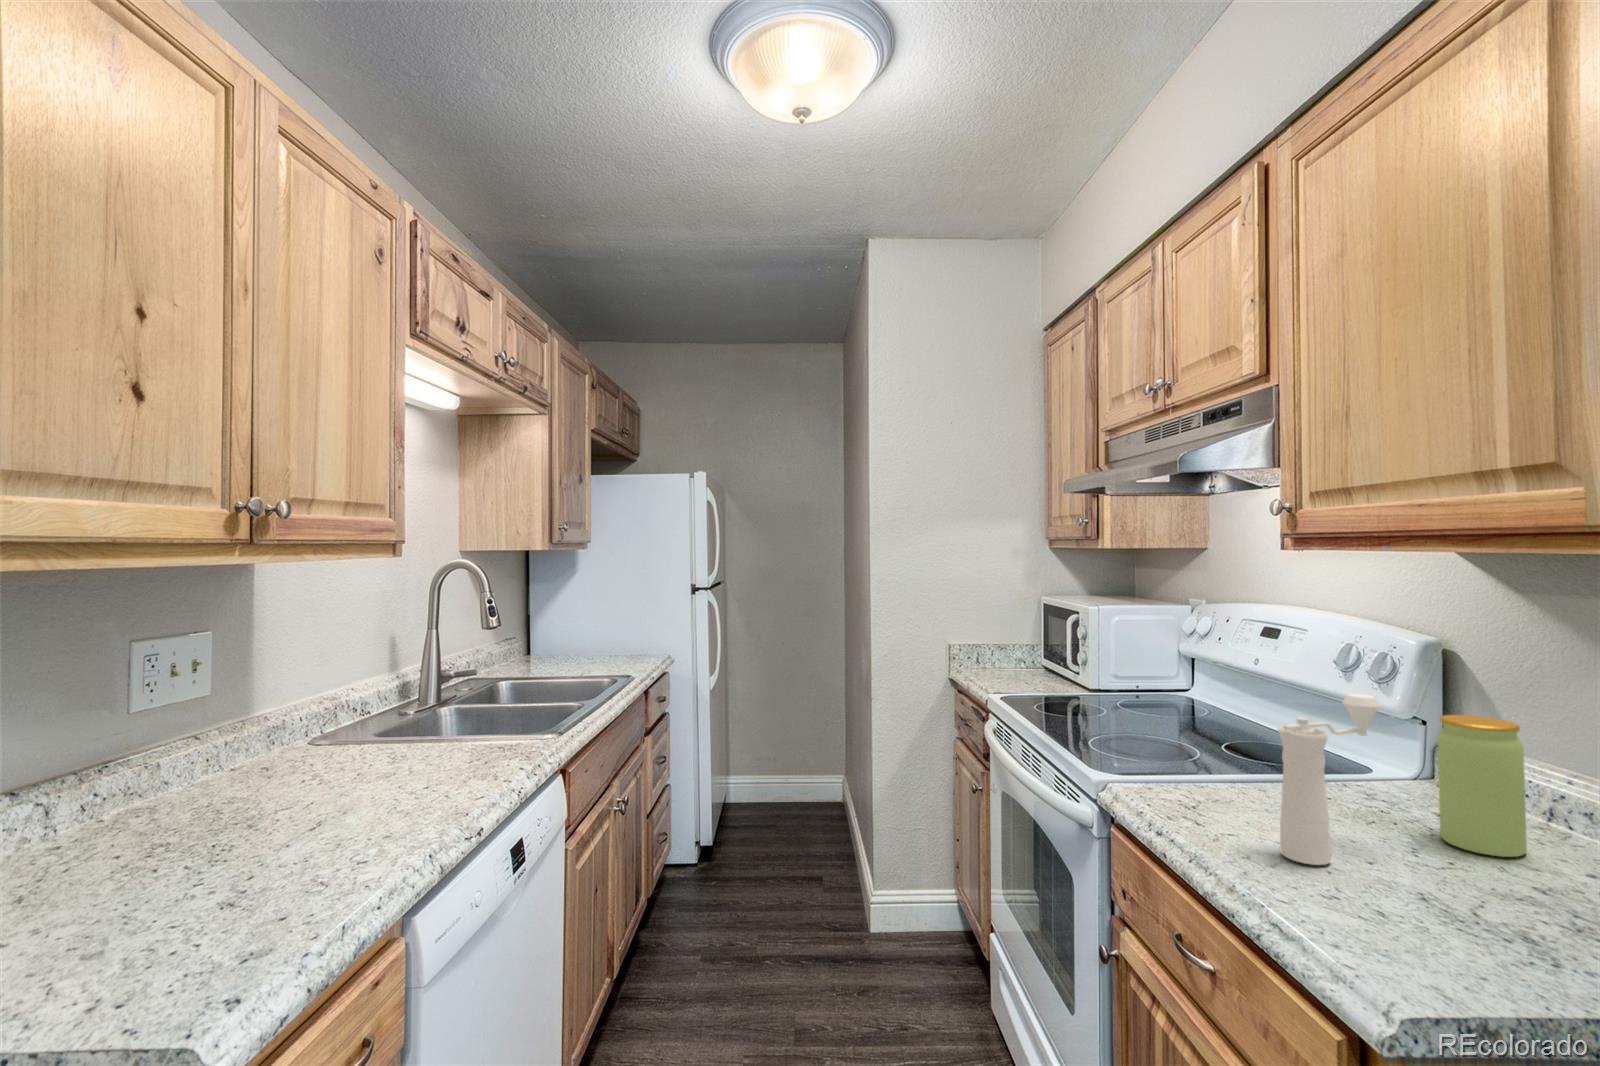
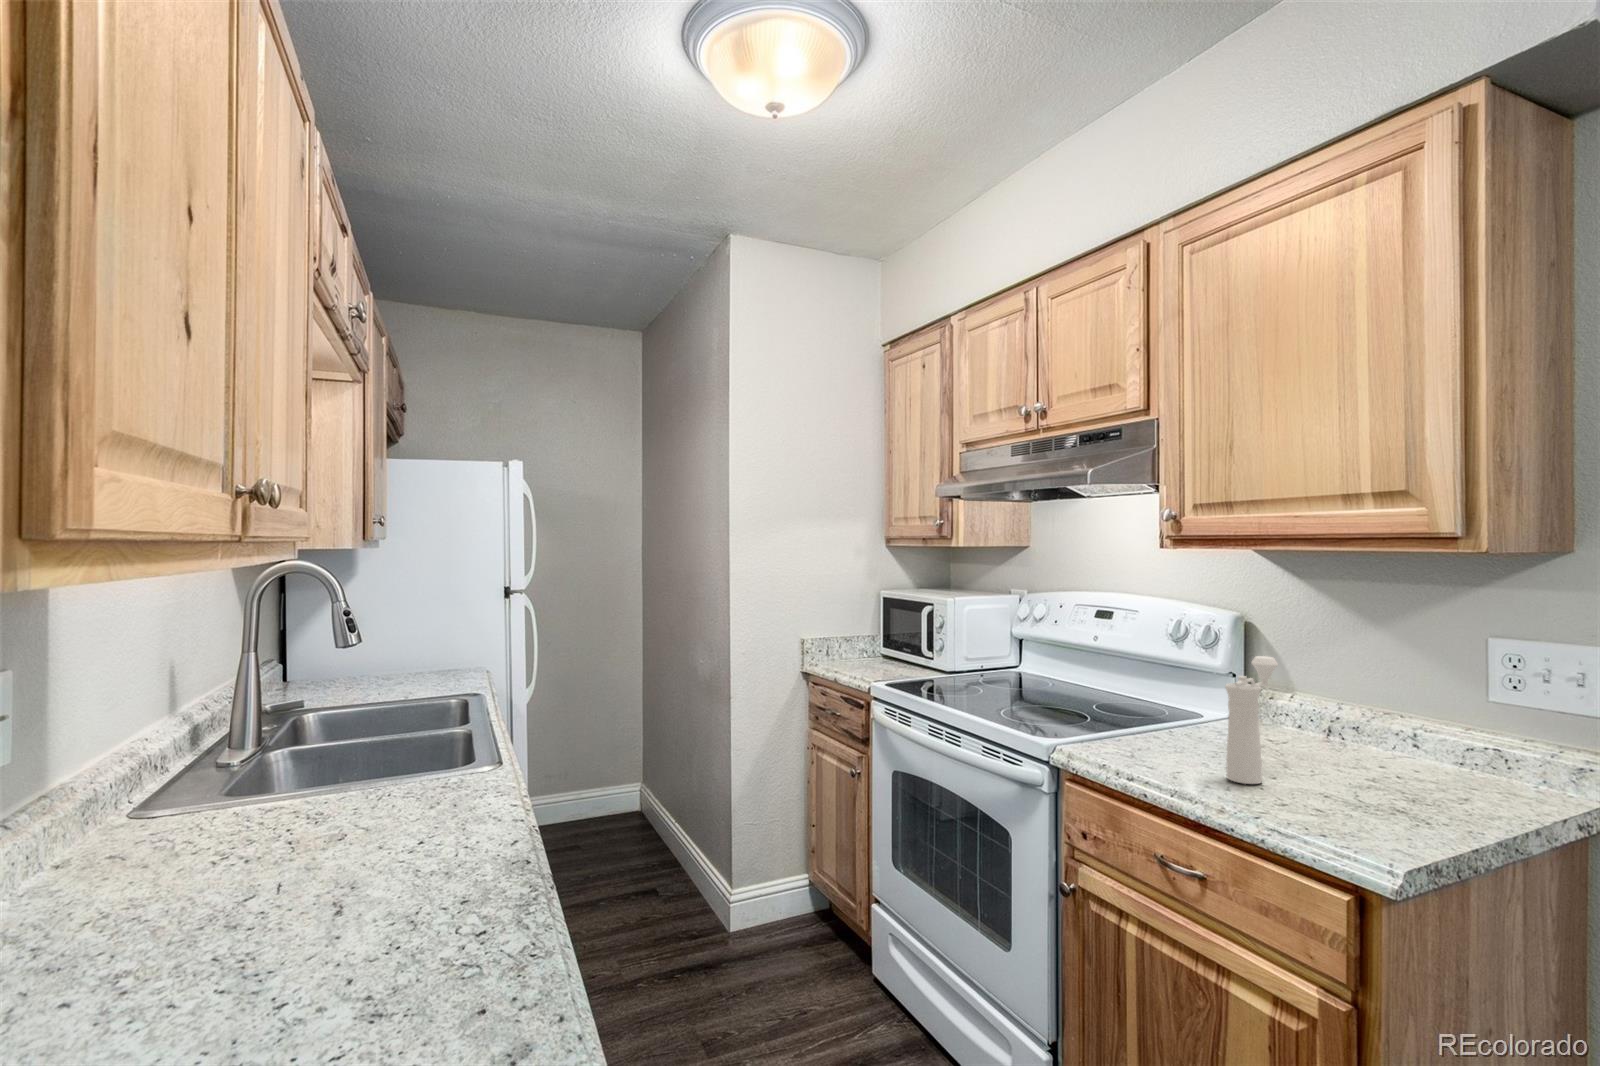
jar: present [1438,715,1527,857] -> none [1295,667,1350,763]

